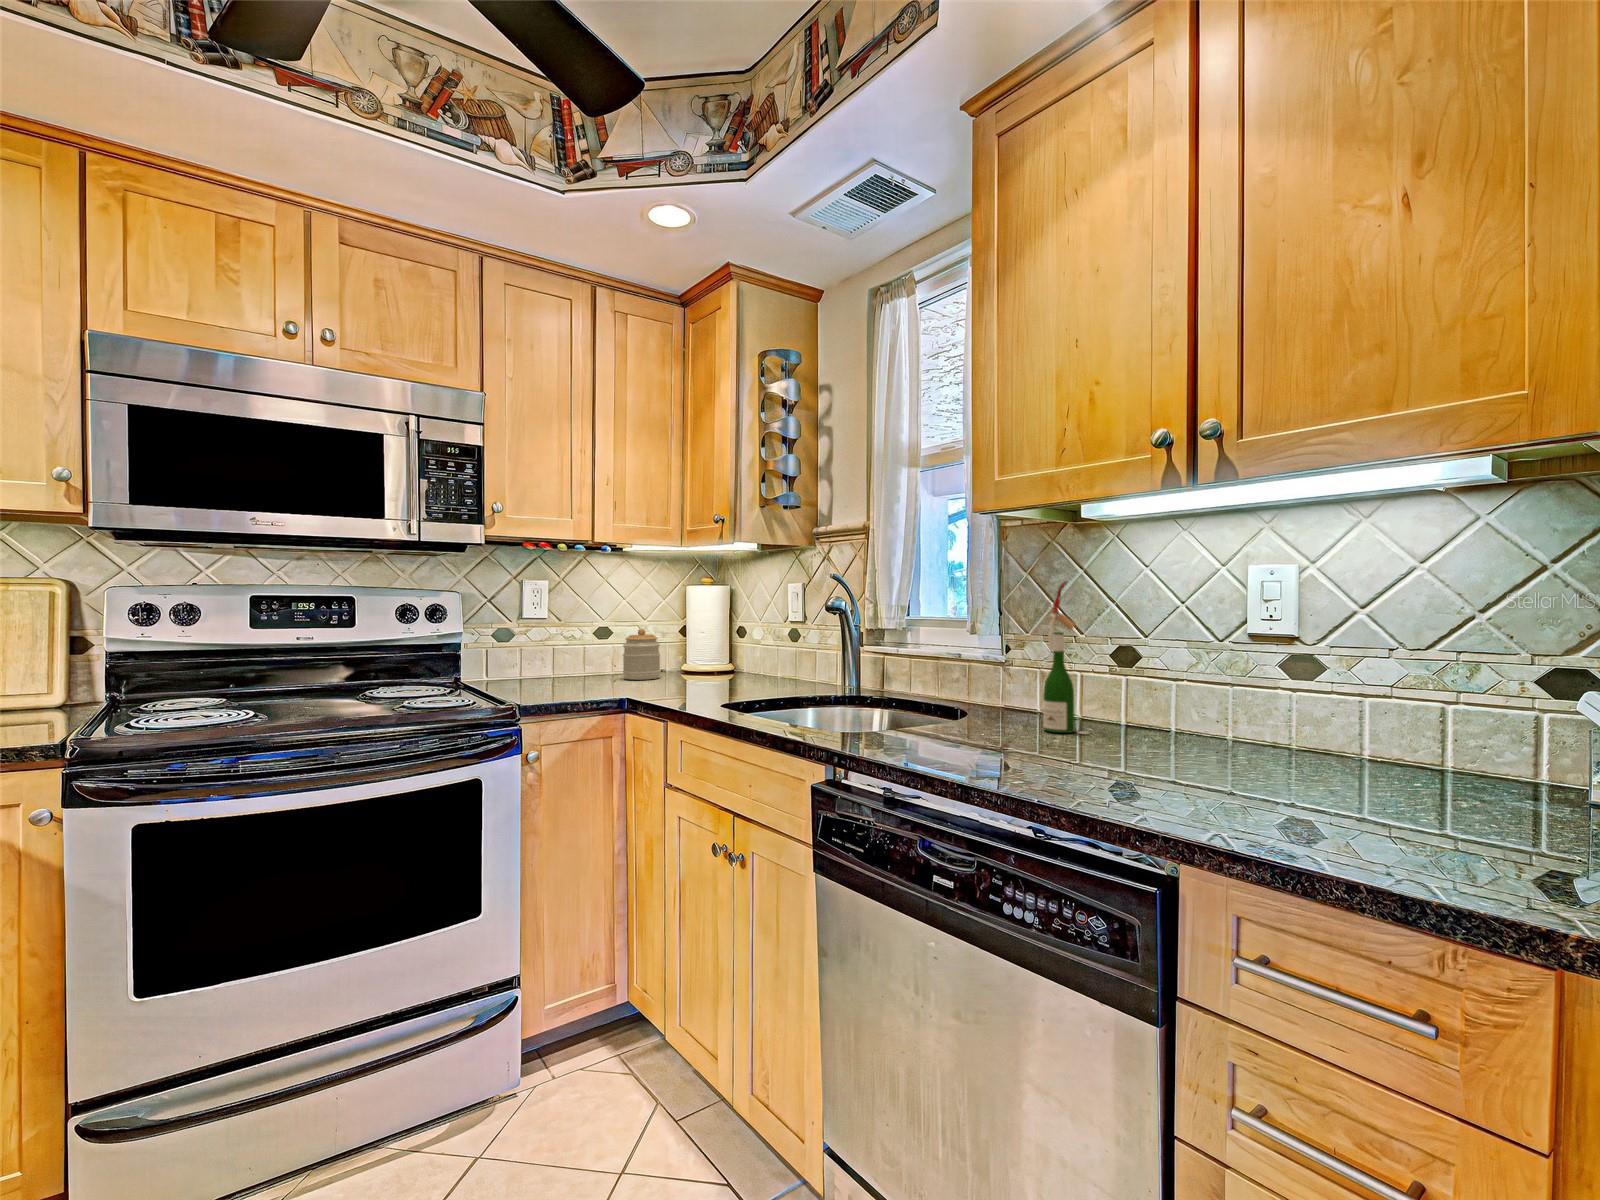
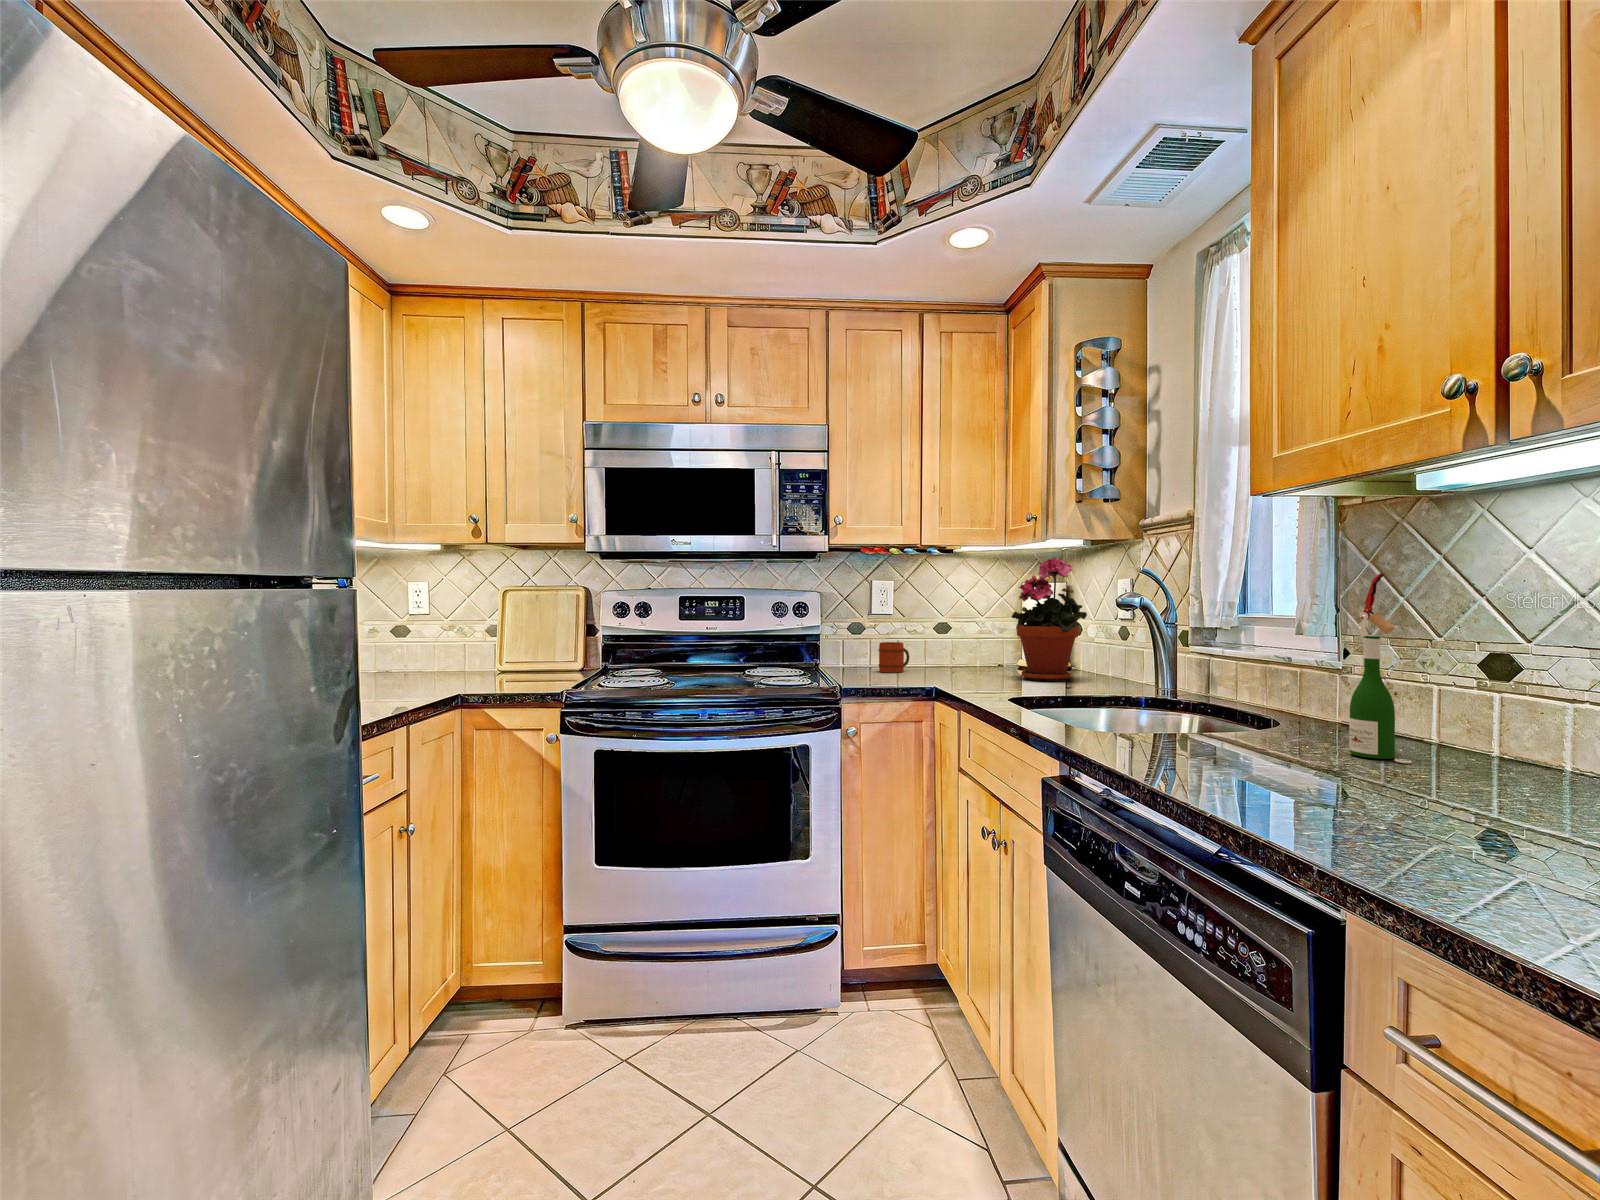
potted plant: none [690,561,765,686] -> present [1012,557,1087,681]
jar: present [623,629,660,680] -> none [957,623,992,670]
mug: none [537,653,573,688] -> present [879,642,909,673]

